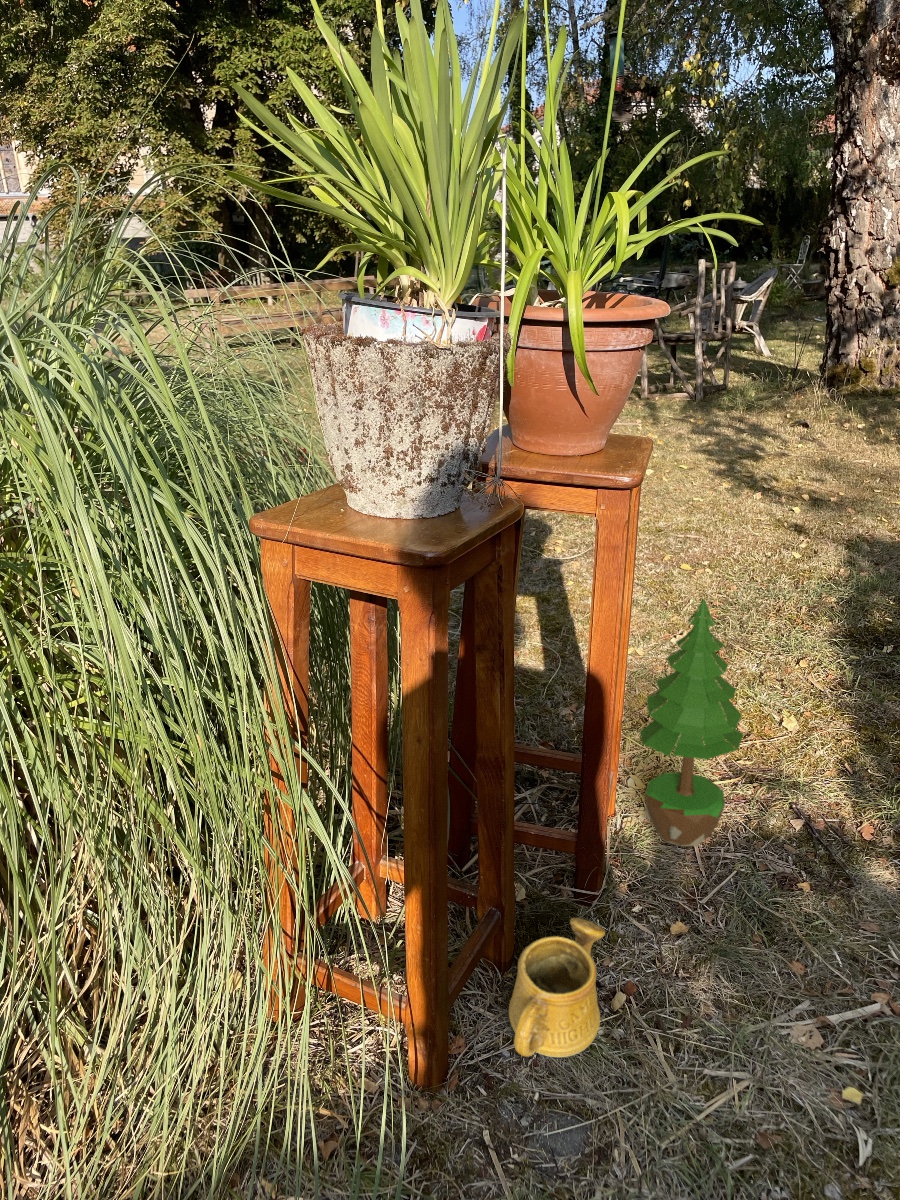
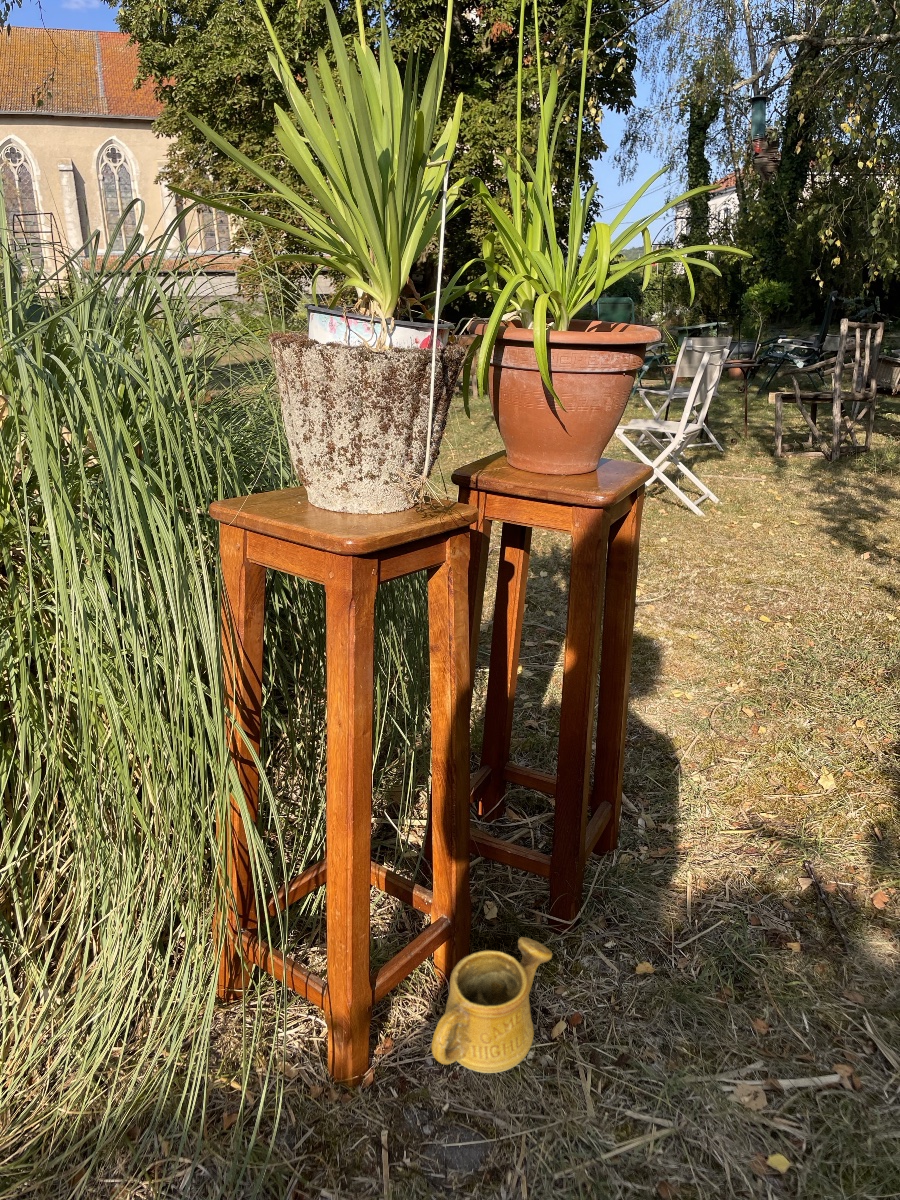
potted tree: present [640,599,744,846] -> none [630,629,739,891]

